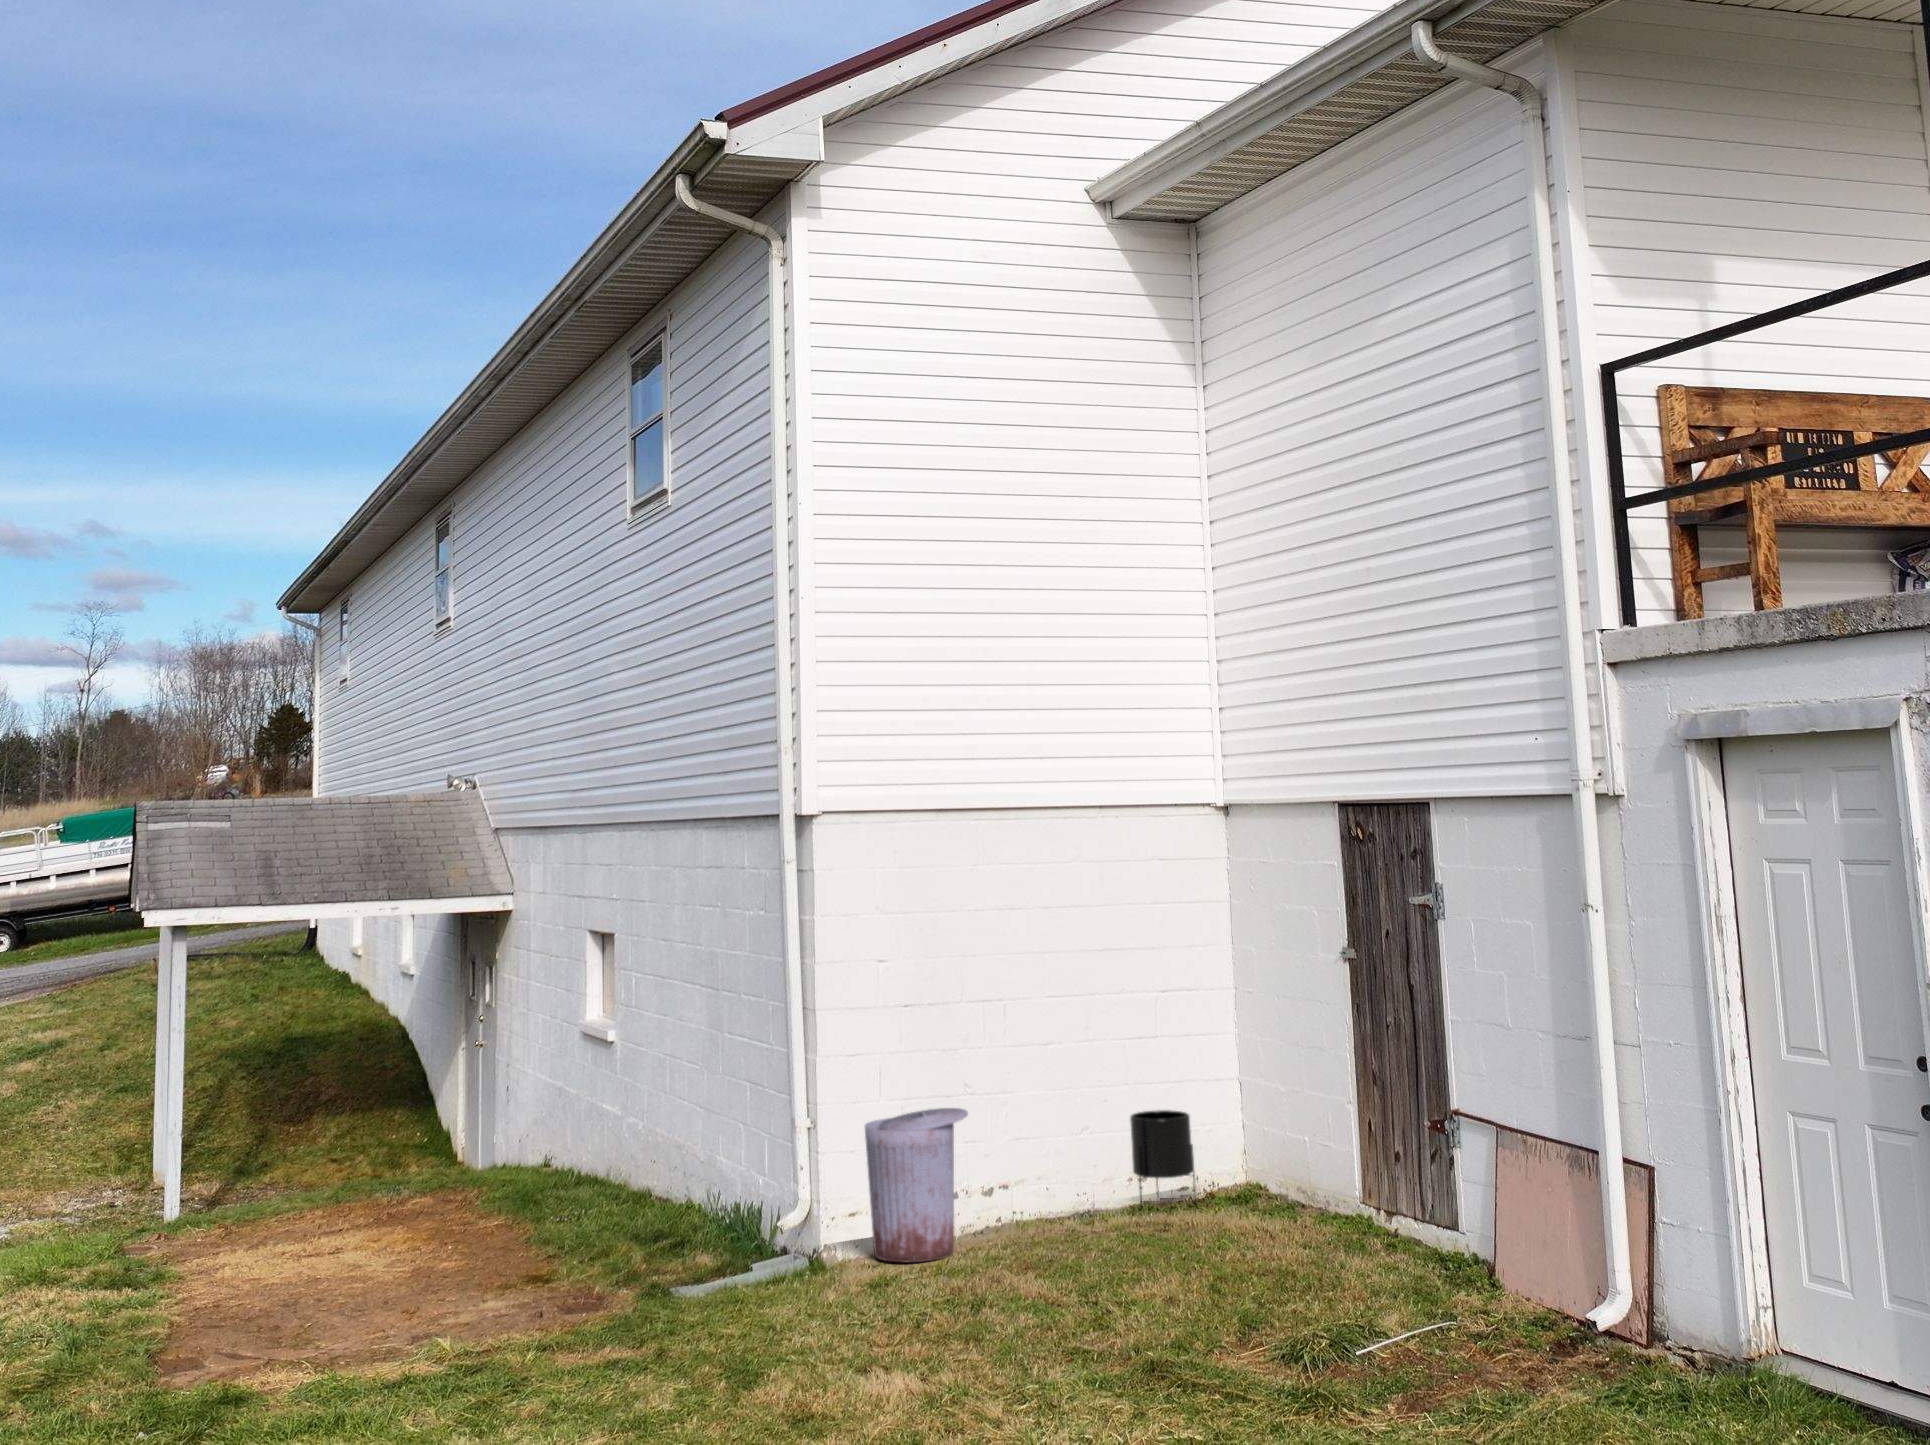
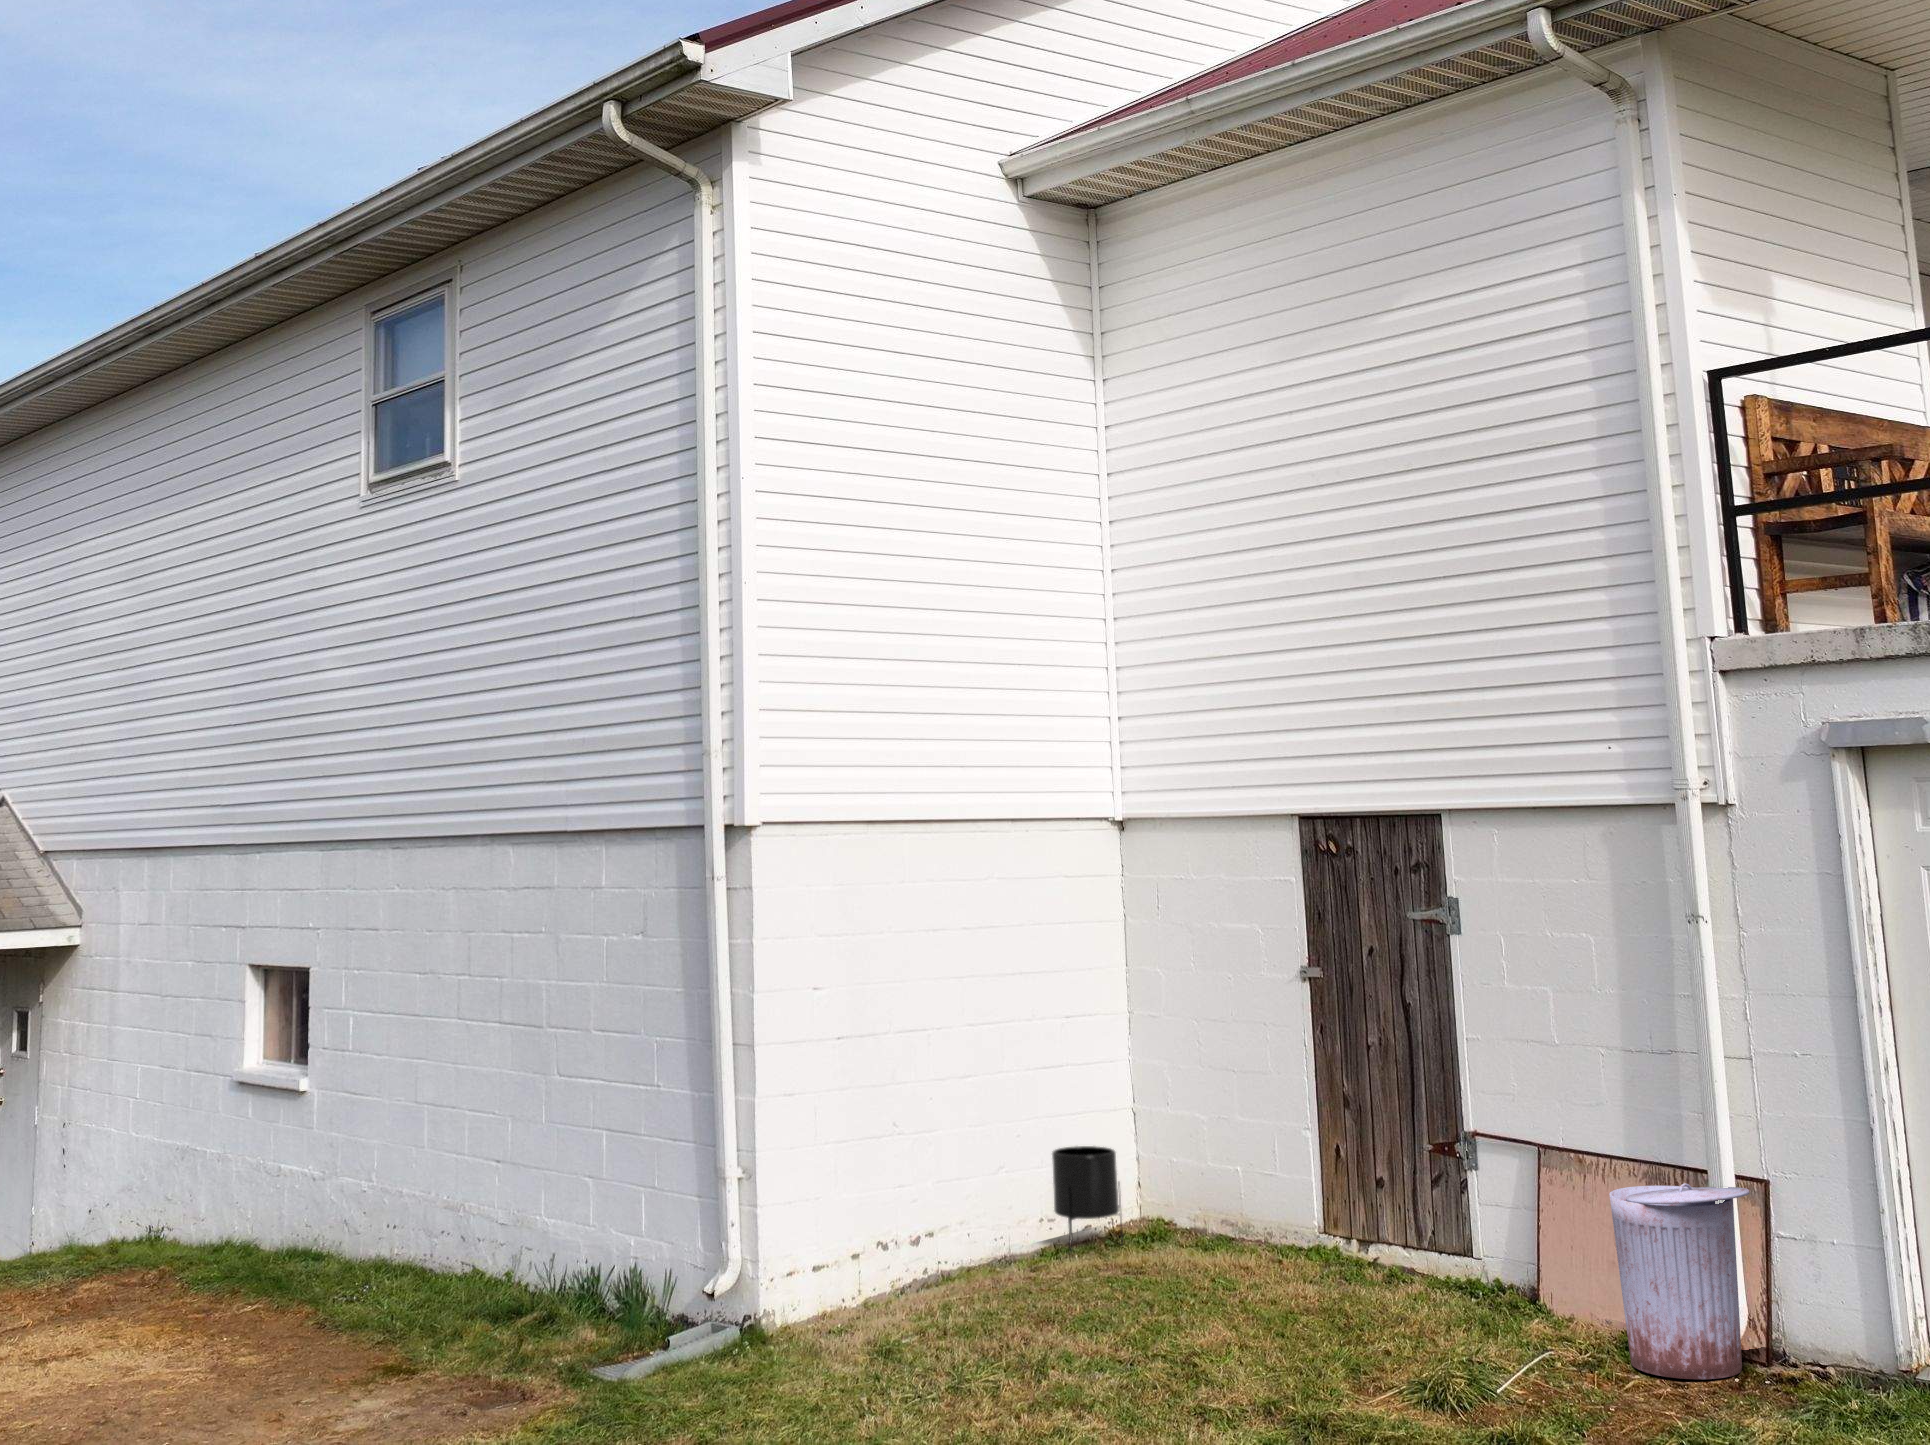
trash can: present [865,1108,968,1262] -> present [1609,1183,1750,1379]

